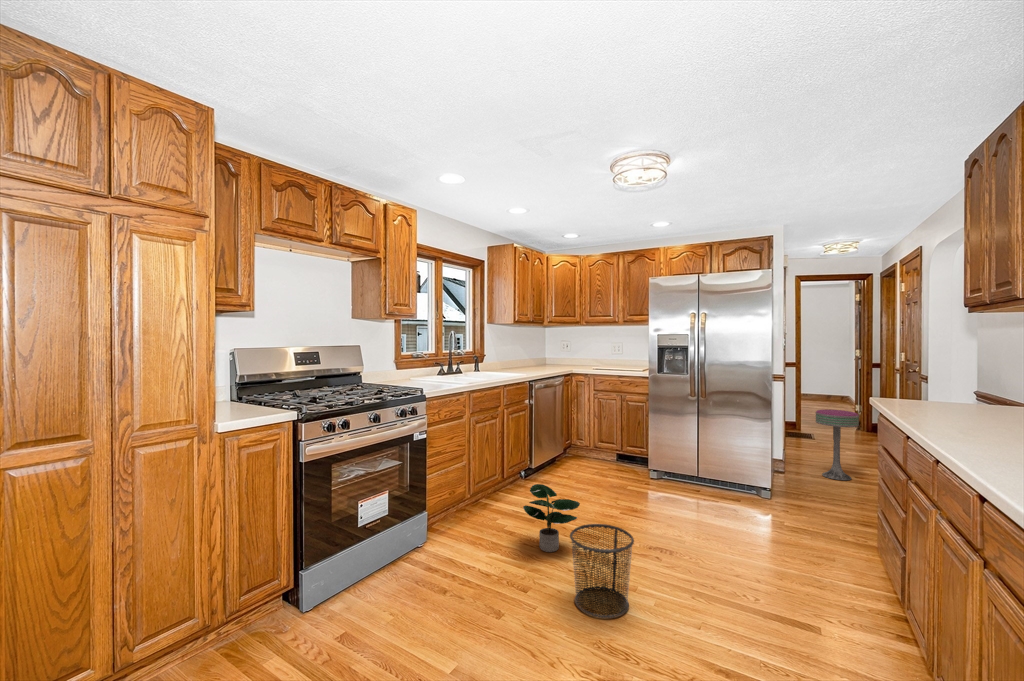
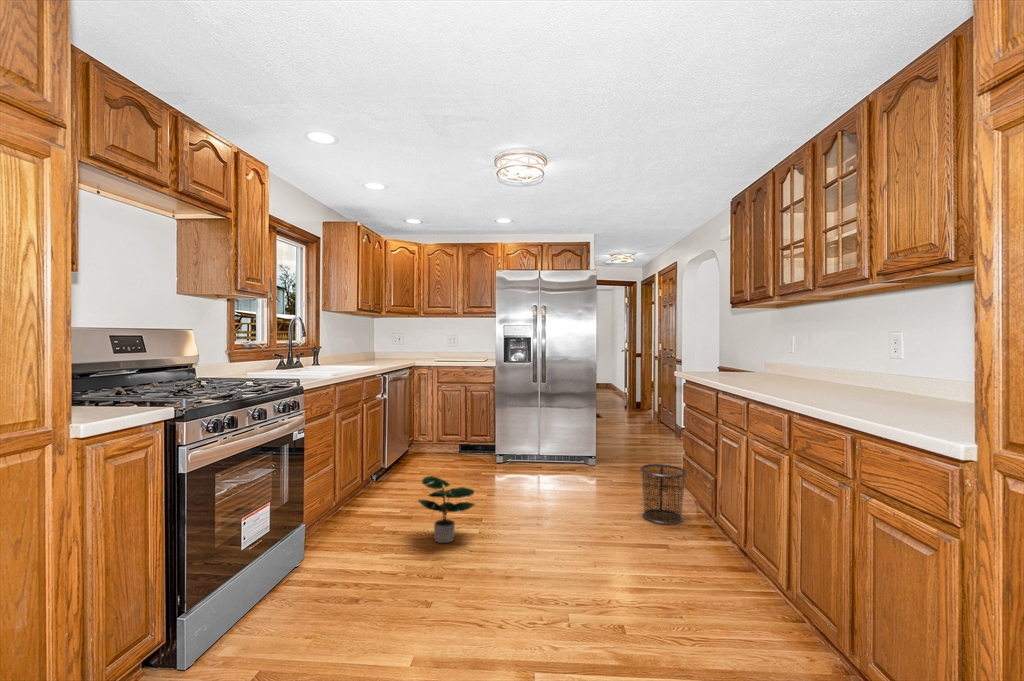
bar stool: present [816,410,859,480] -> none [621,393,652,450]
trash can: present [570,524,634,618] -> present [640,464,687,524]

